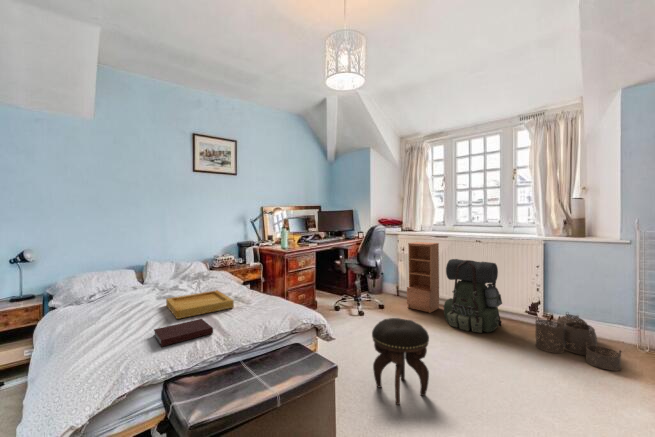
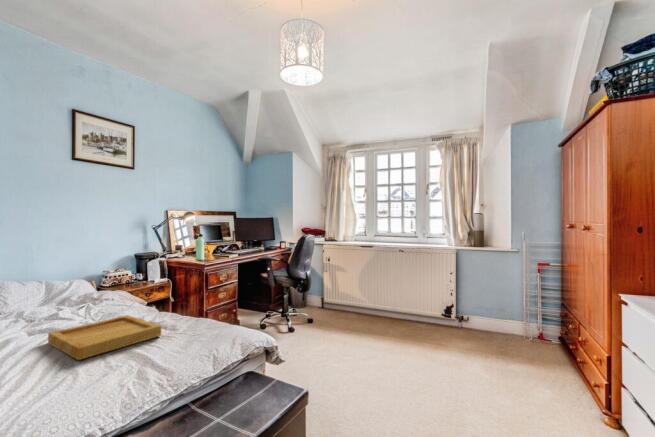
bookcase: present [407,242,439,313] -> none [334,251,364,323]
backpack: present [443,259,502,333] -> none [372,267,426,337]
woven basket: present [535,314,621,371] -> none [455,311,522,357]
footstool: present [372,318,429,405] -> none [330,329,390,424]
notebook: present [154,319,213,347] -> none [47,355,149,404]

